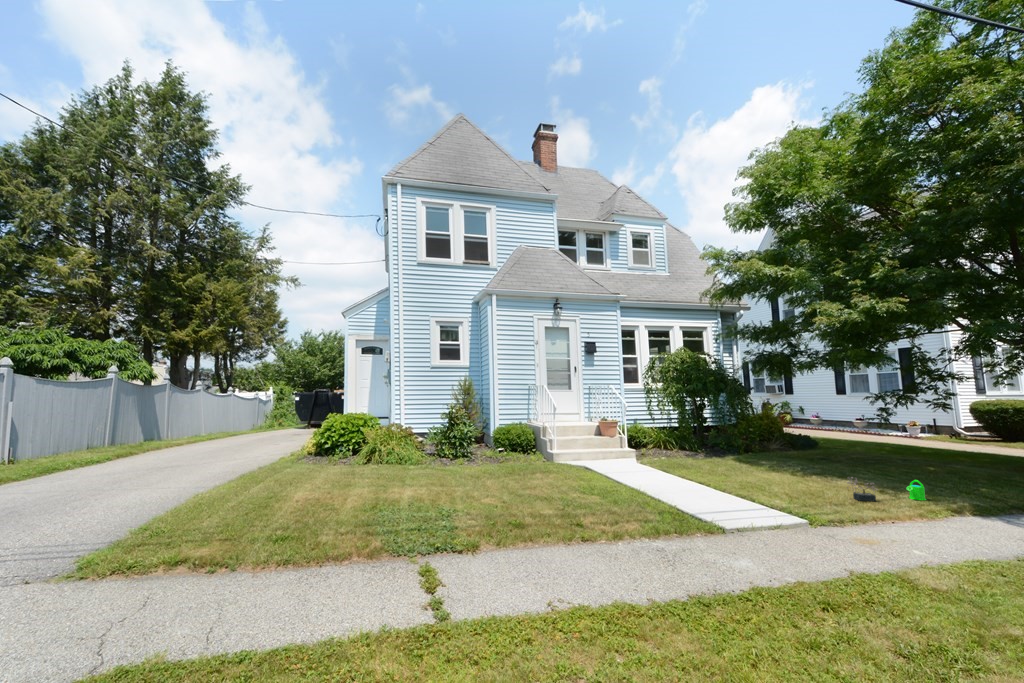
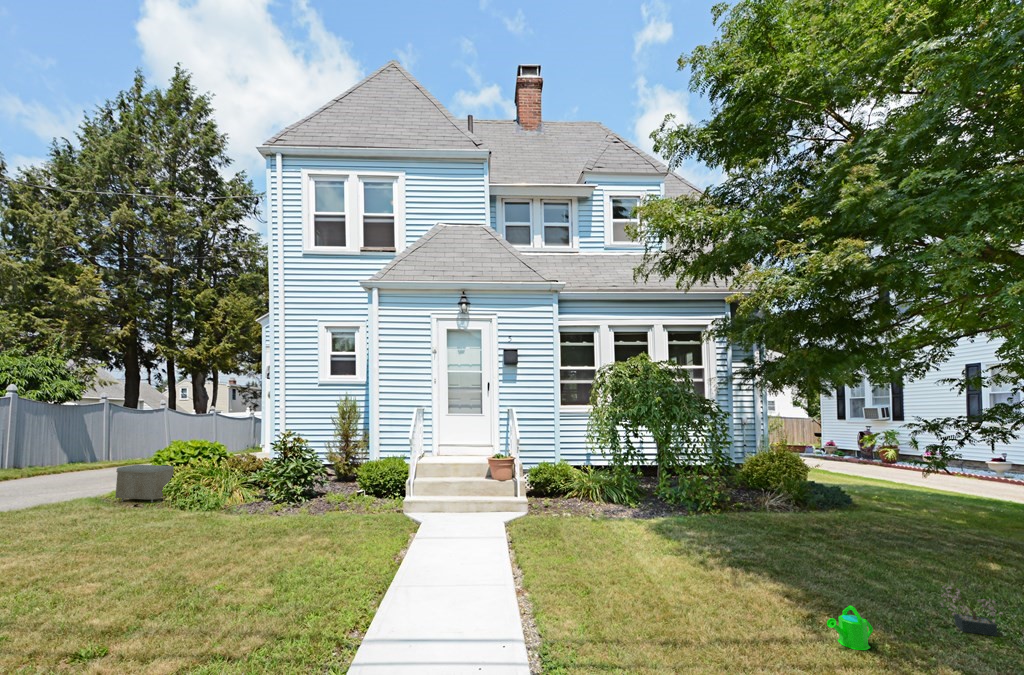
storage bench: none [315,433,356,462] -> present [115,465,174,502]
decorative plant: present [847,479,878,501] -> present [941,586,1003,636]

